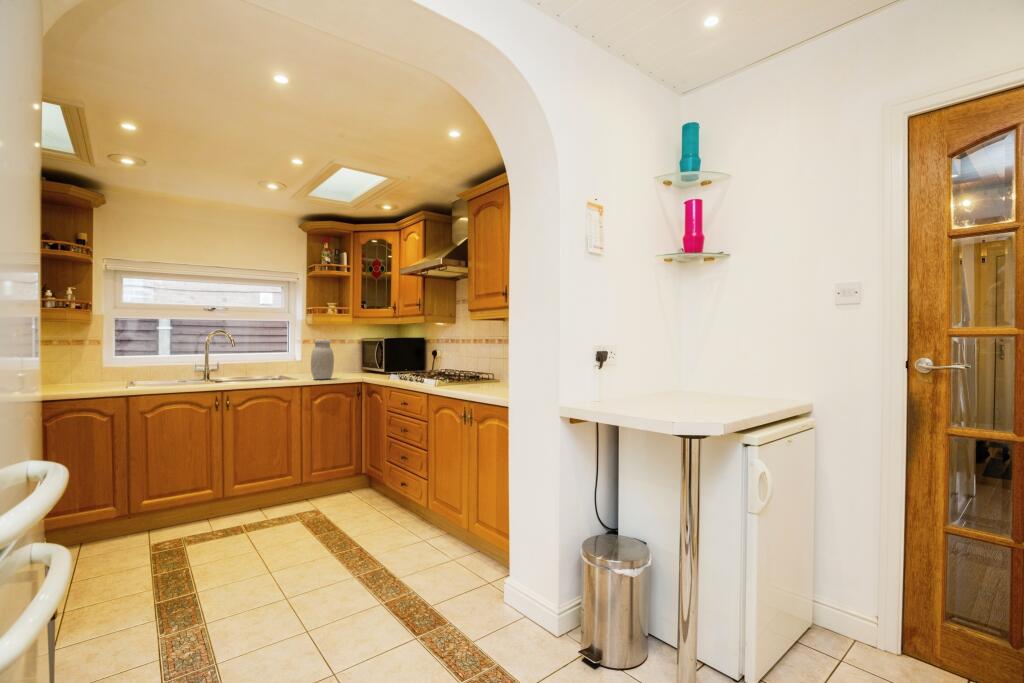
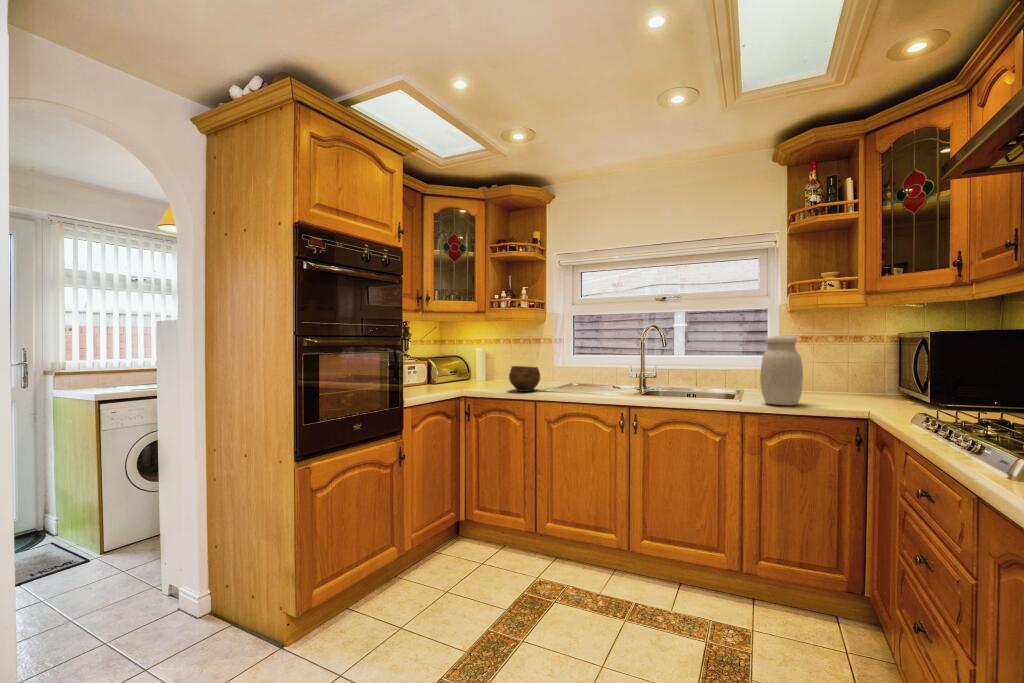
bowl: none [74,365,115,390] -> present [509,366,540,392]

